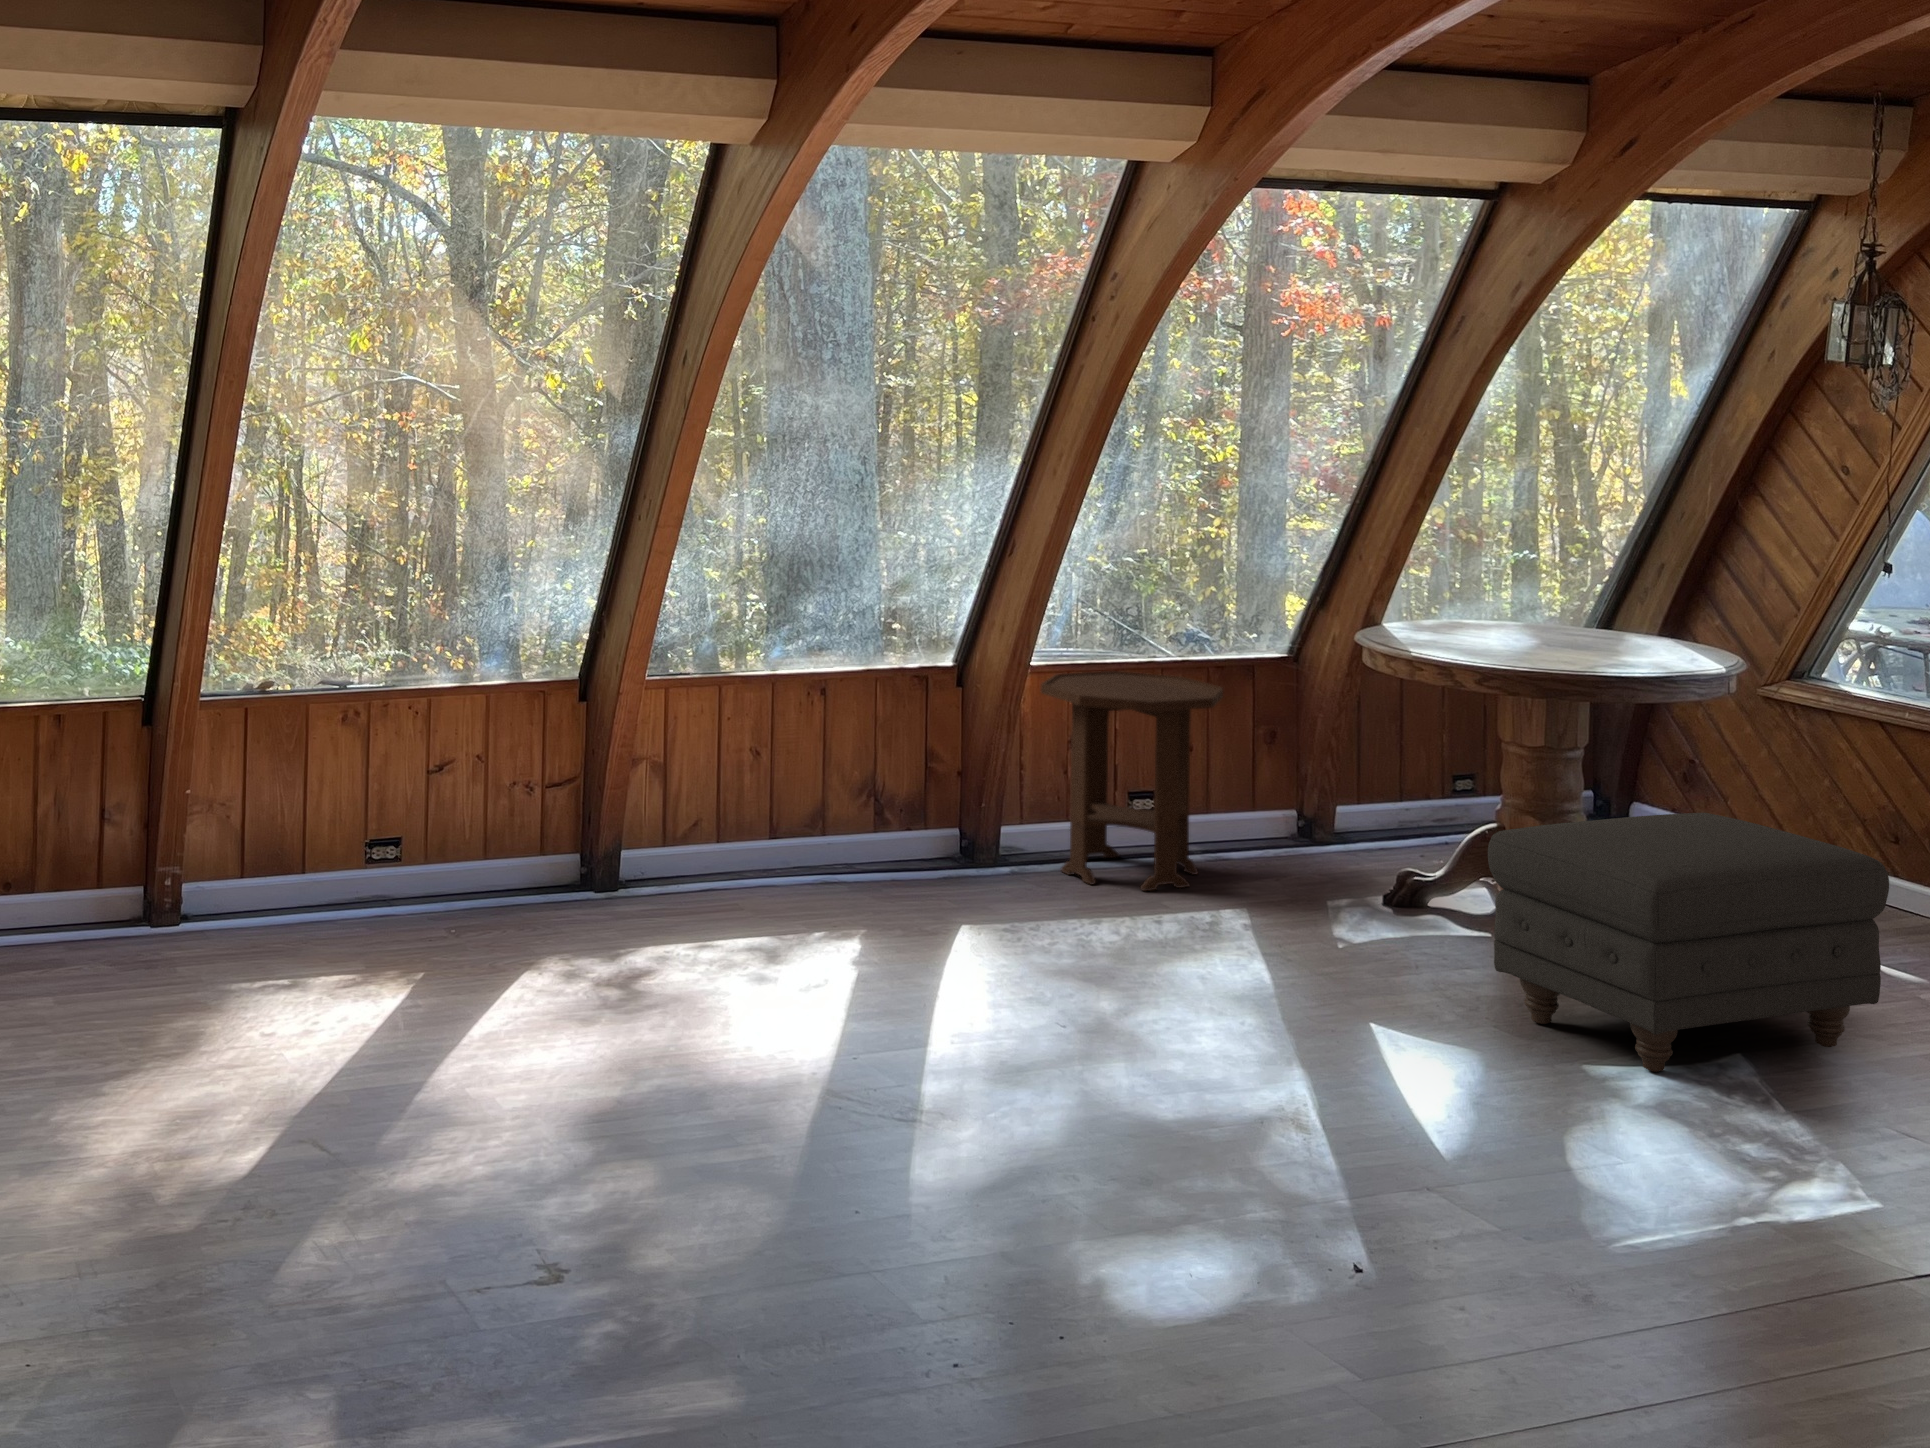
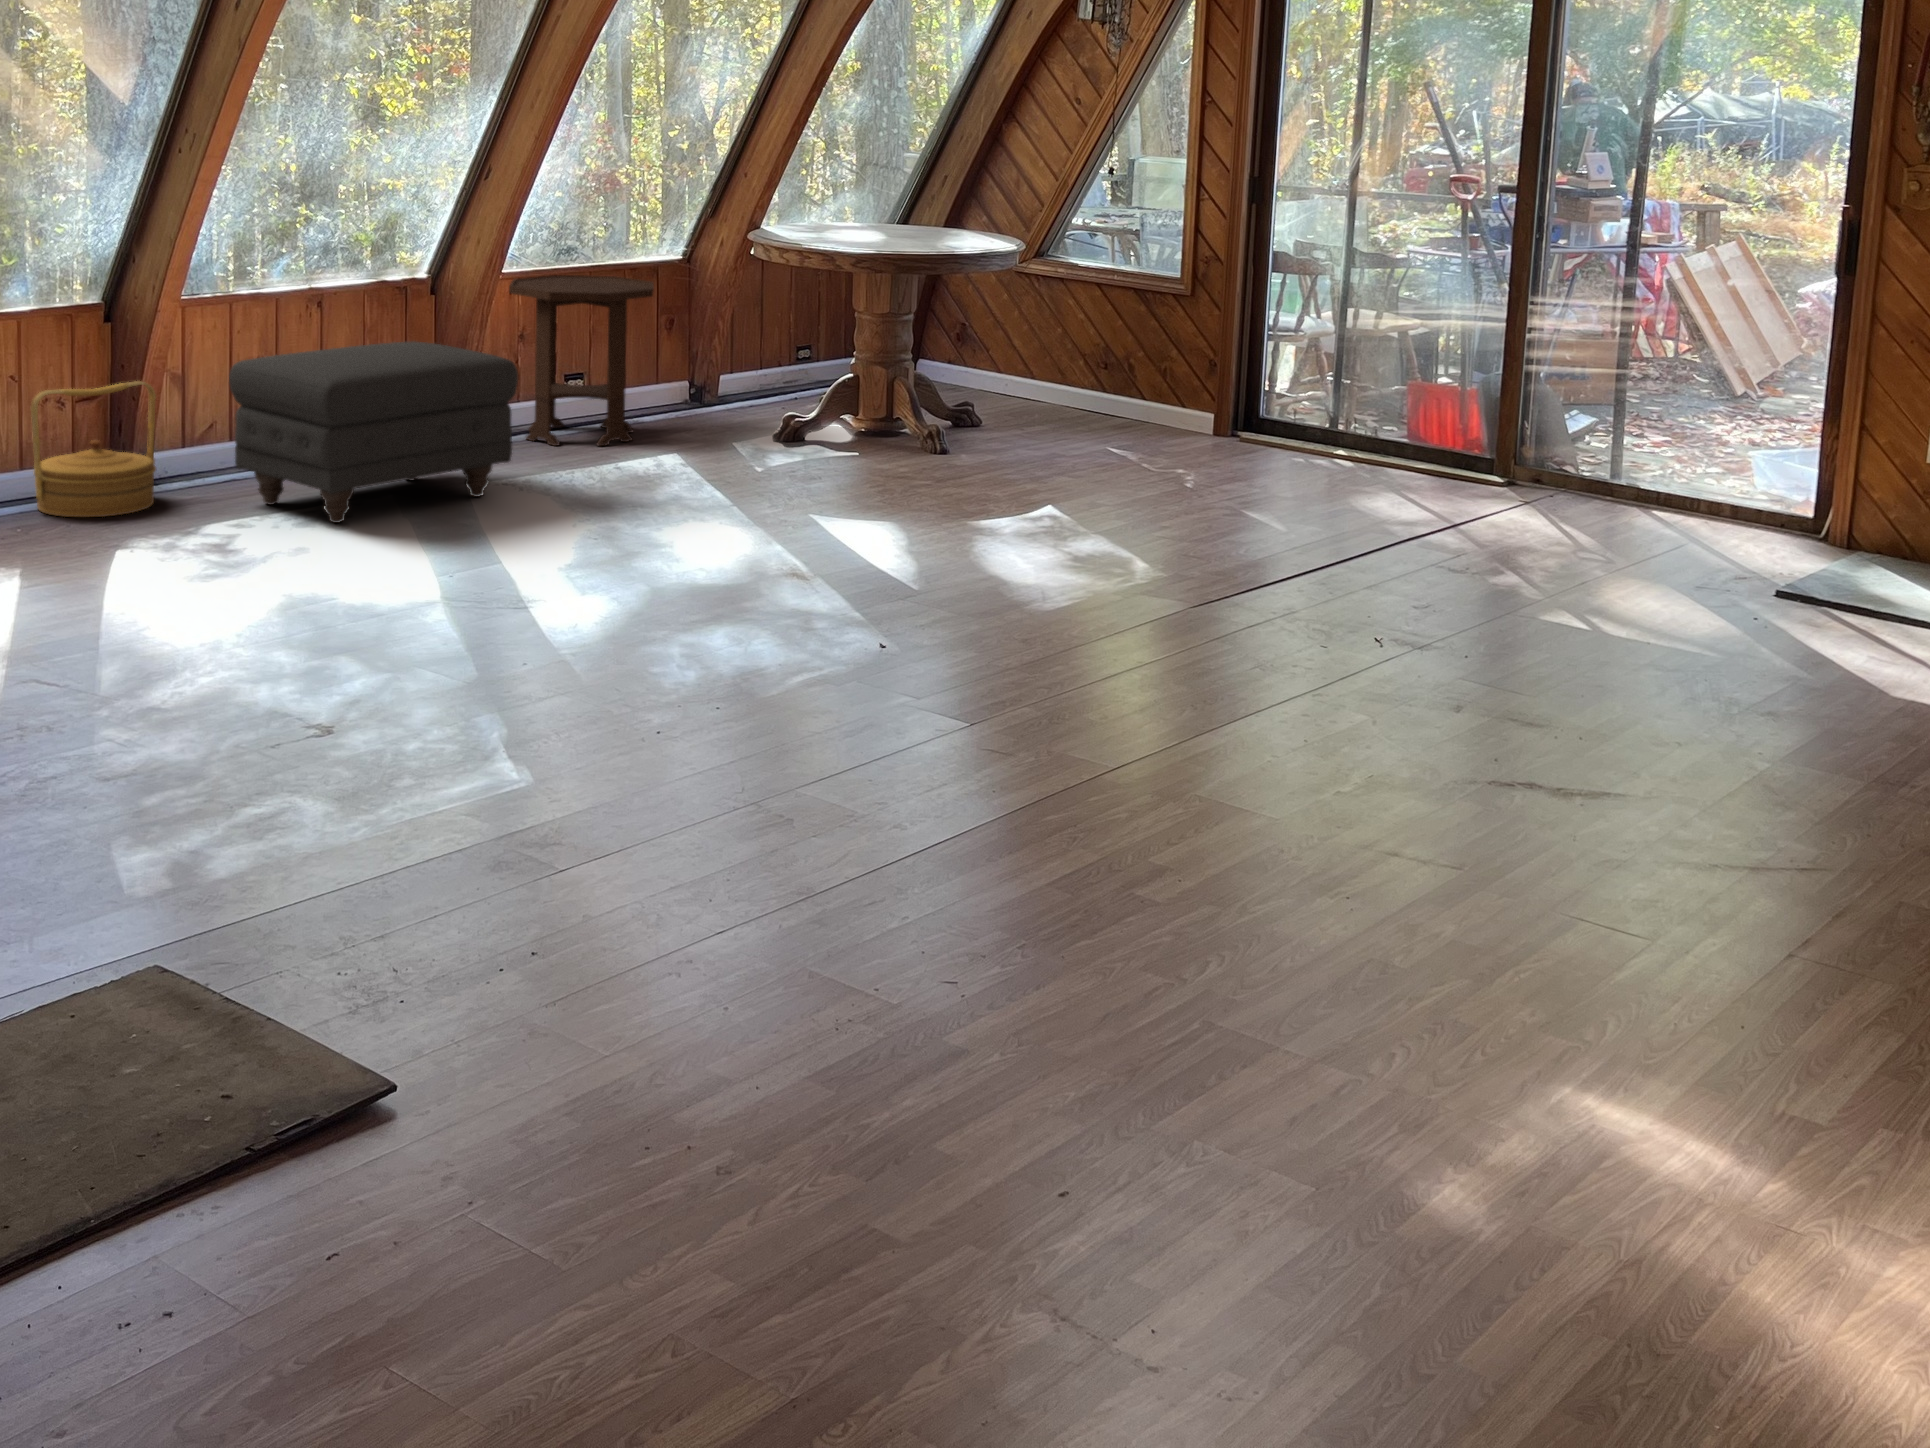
woven basket: none [476,774,610,928] -> present [31,381,156,517]
ottoman: present [1488,813,1889,1072] -> present [229,341,518,523]

